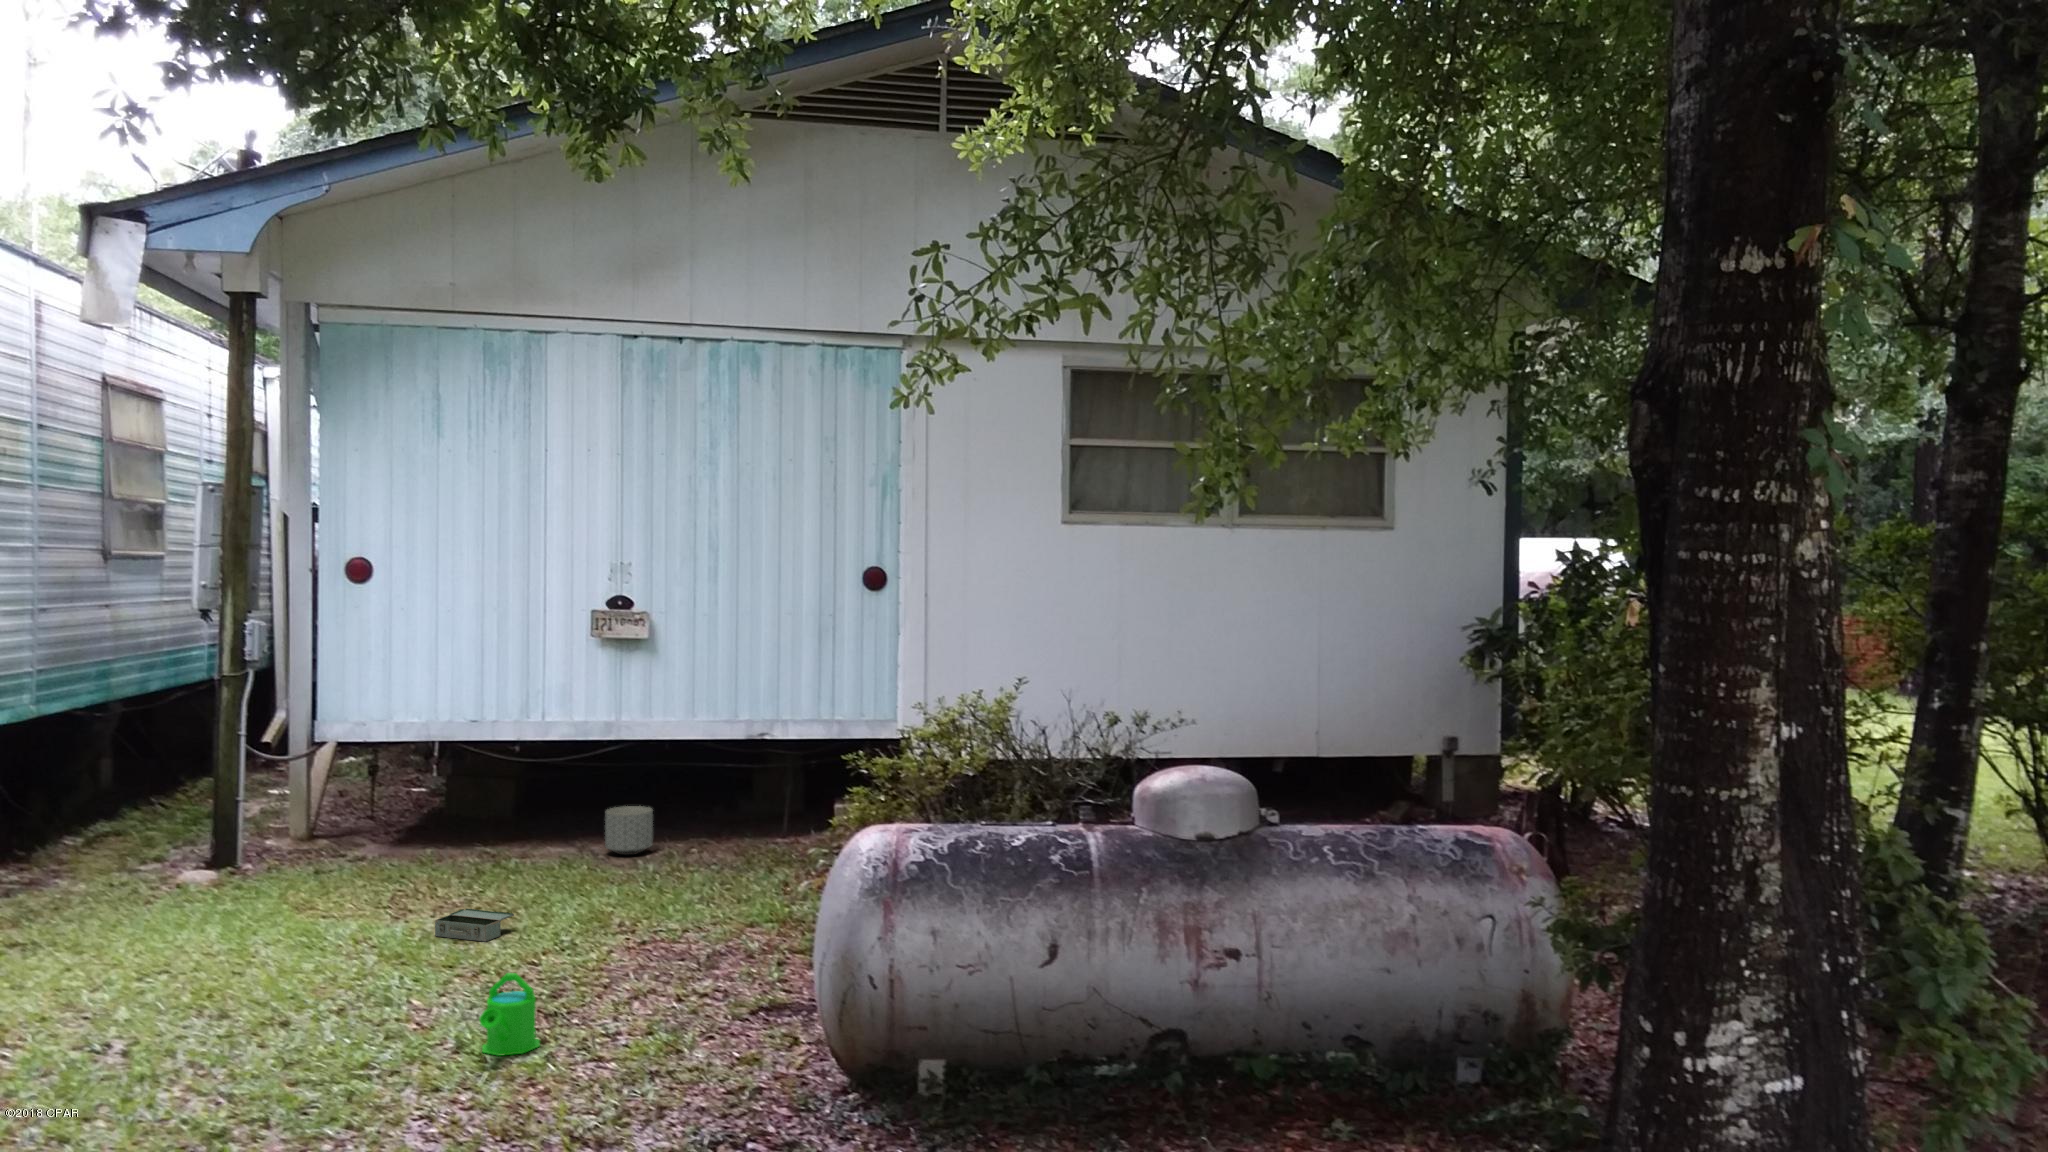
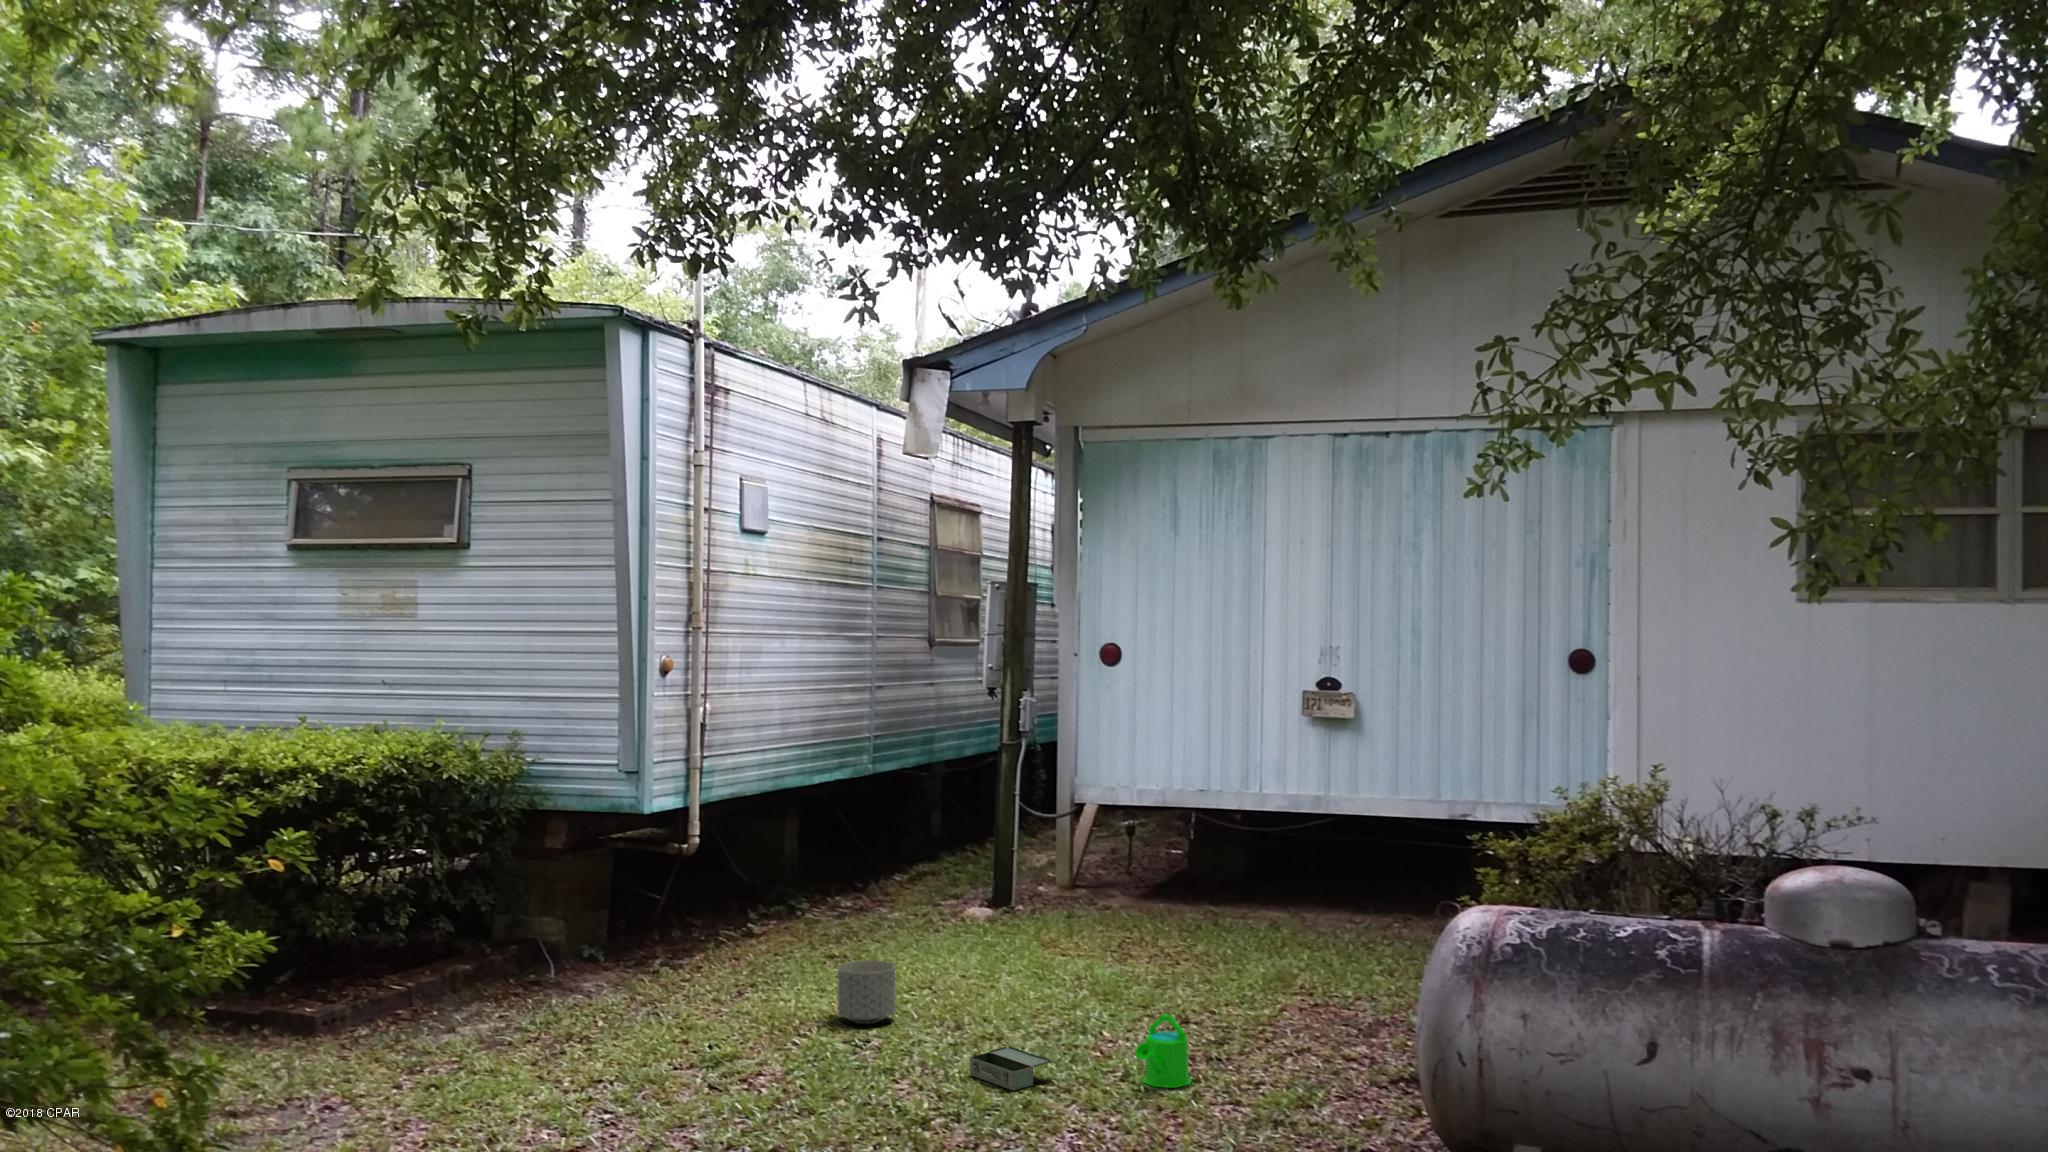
planter: present [605,806,653,855] -> present [838,960,895,1024]
toolbox: present [435,909,514,942] -> present [970,1046,1051,1090]

